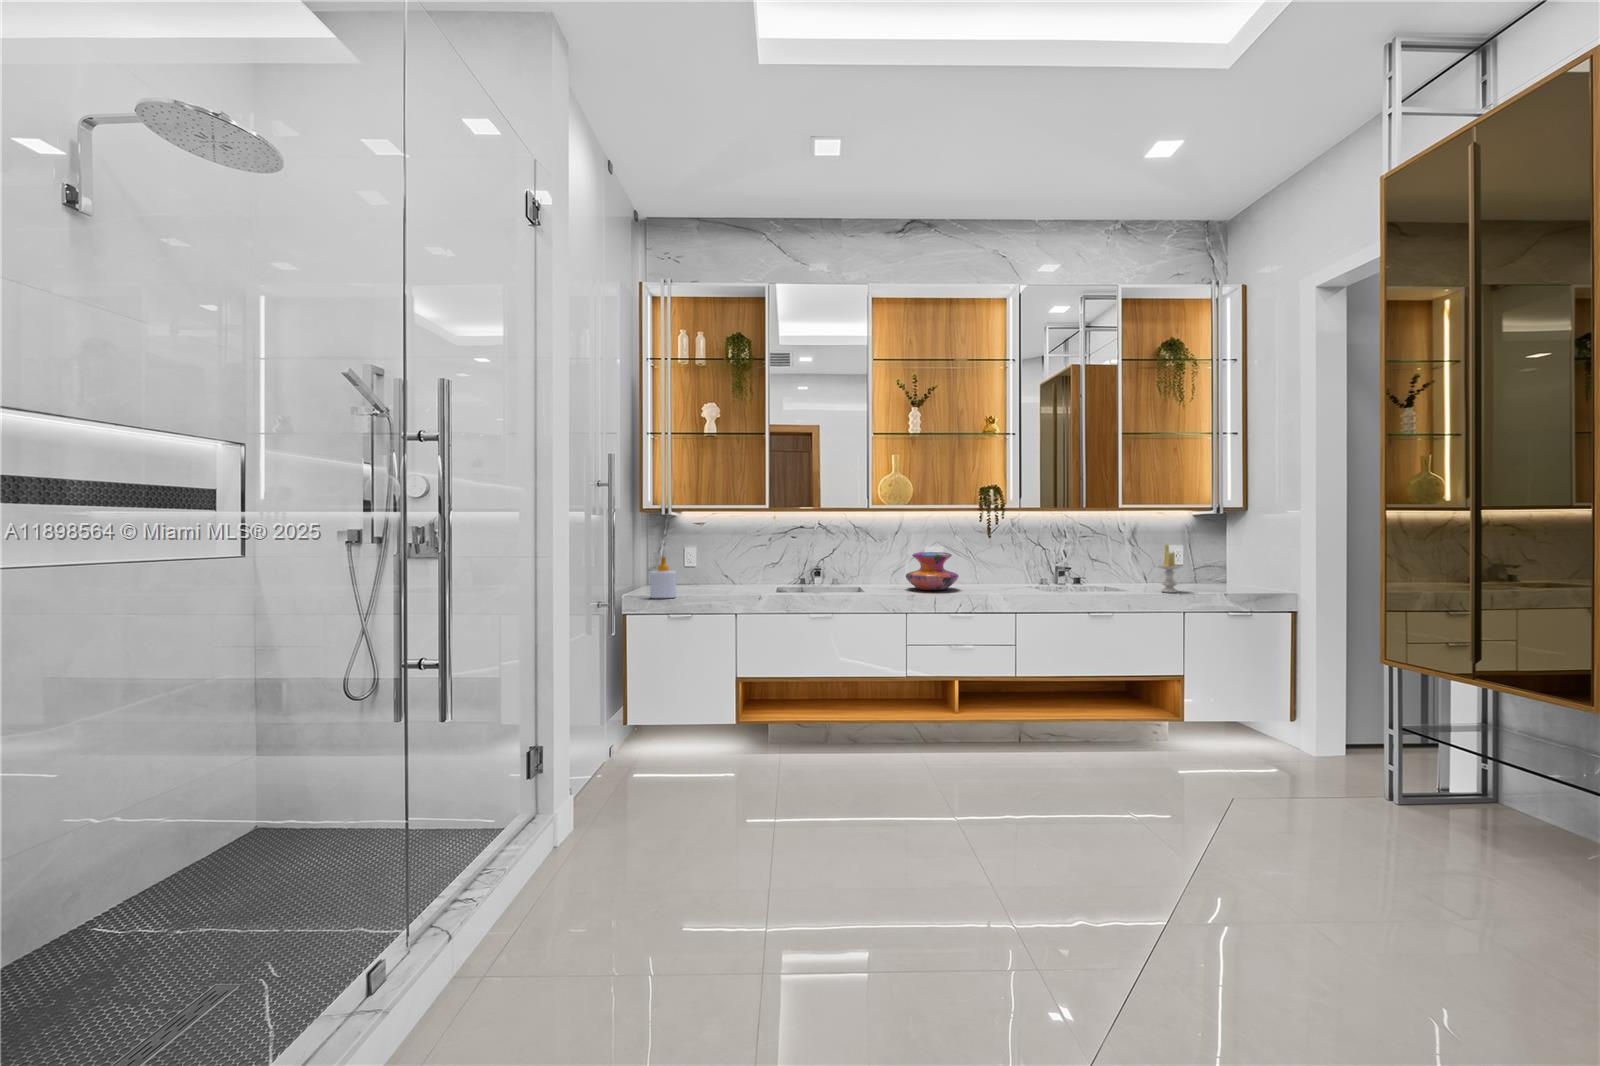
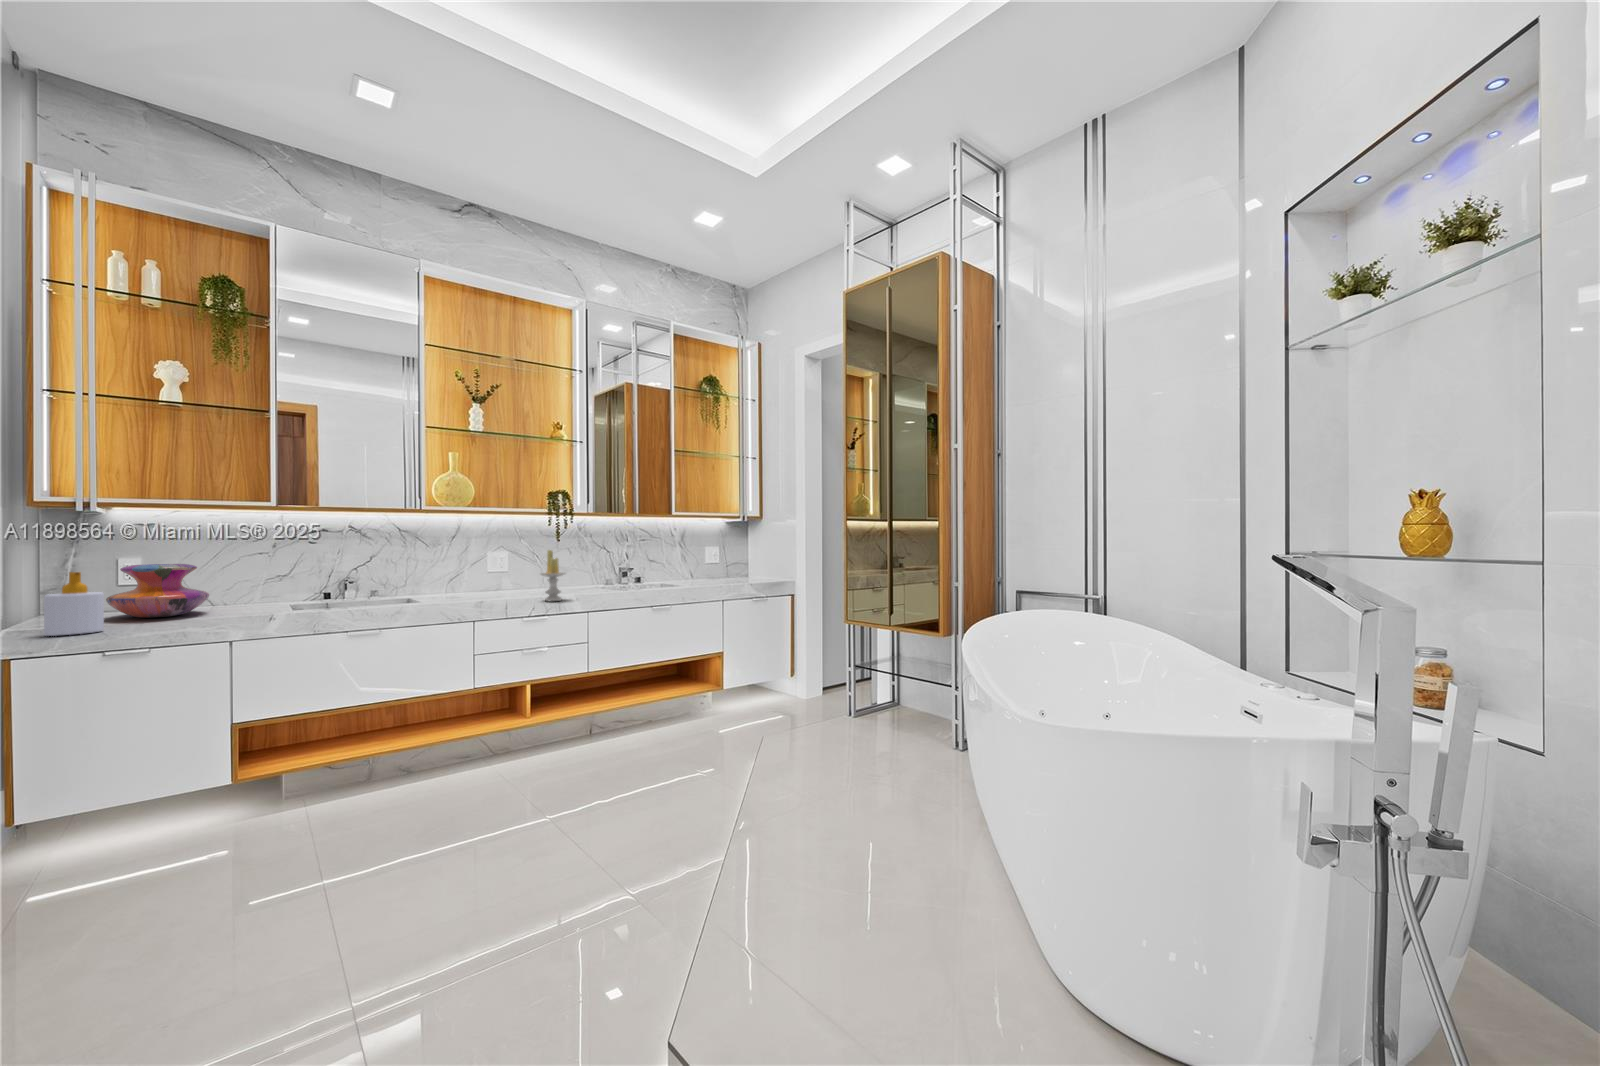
candle: present [1158,544,1182,593] -> present [541,550,565,601]
decorative vase: present [906,552,959,590] -> present [106,564,209,618]

